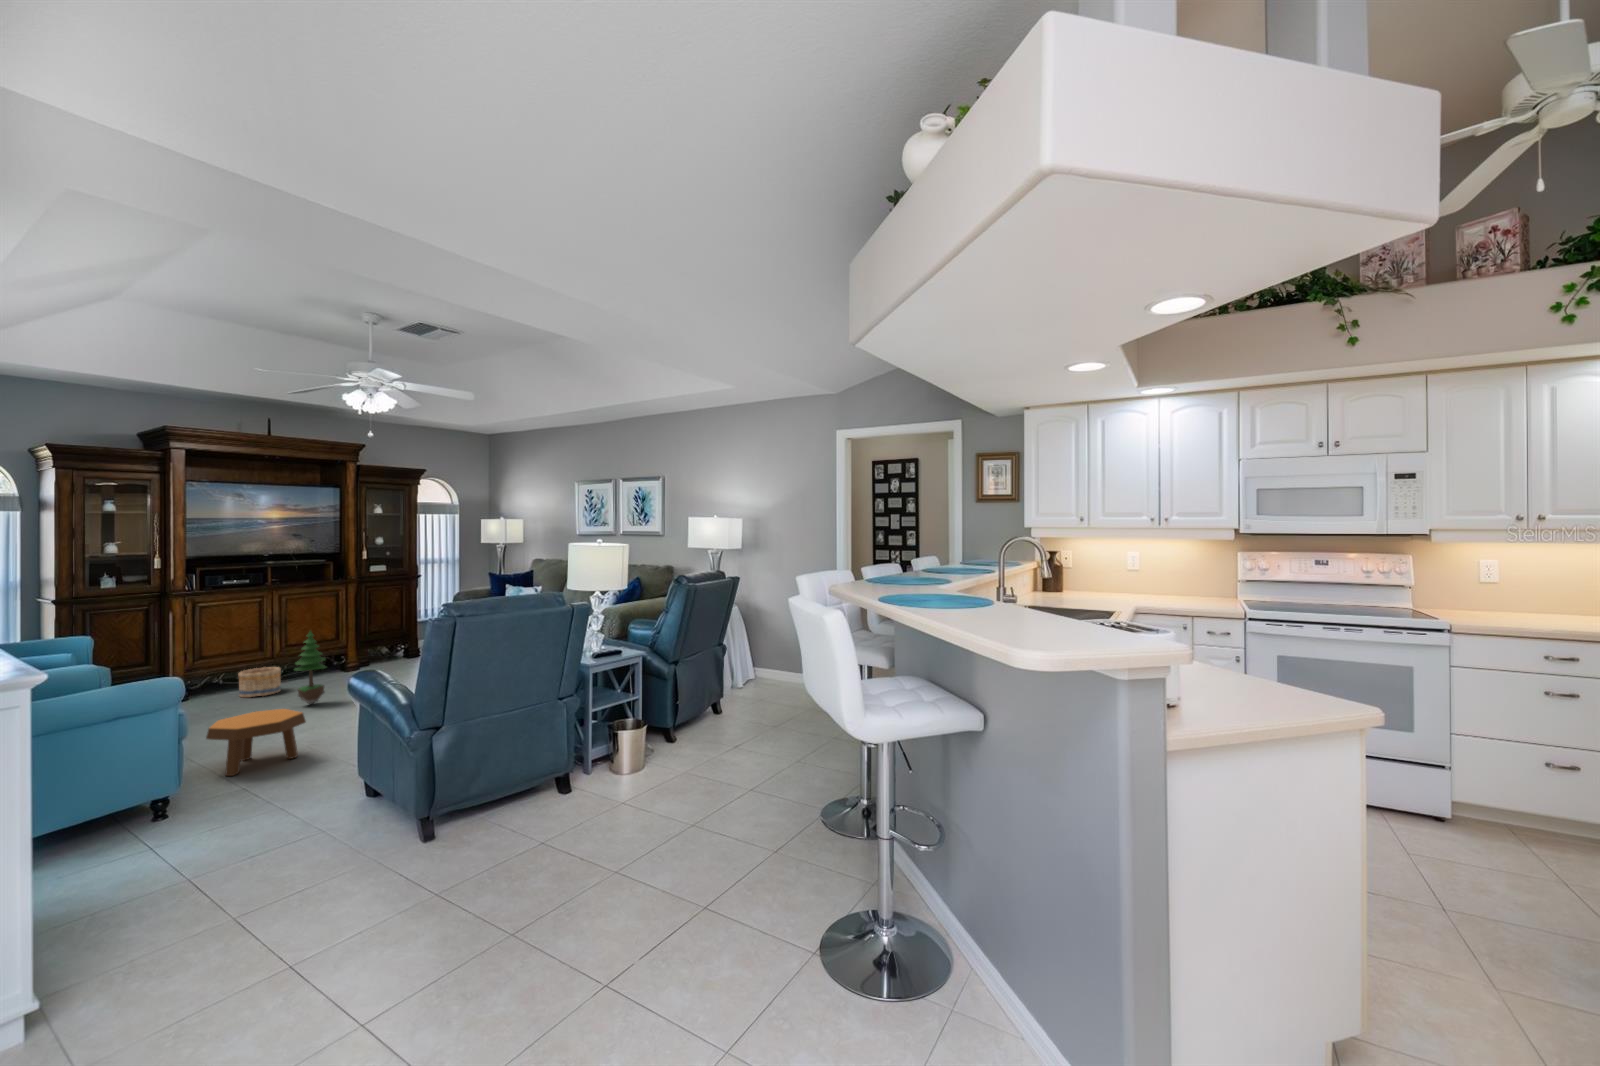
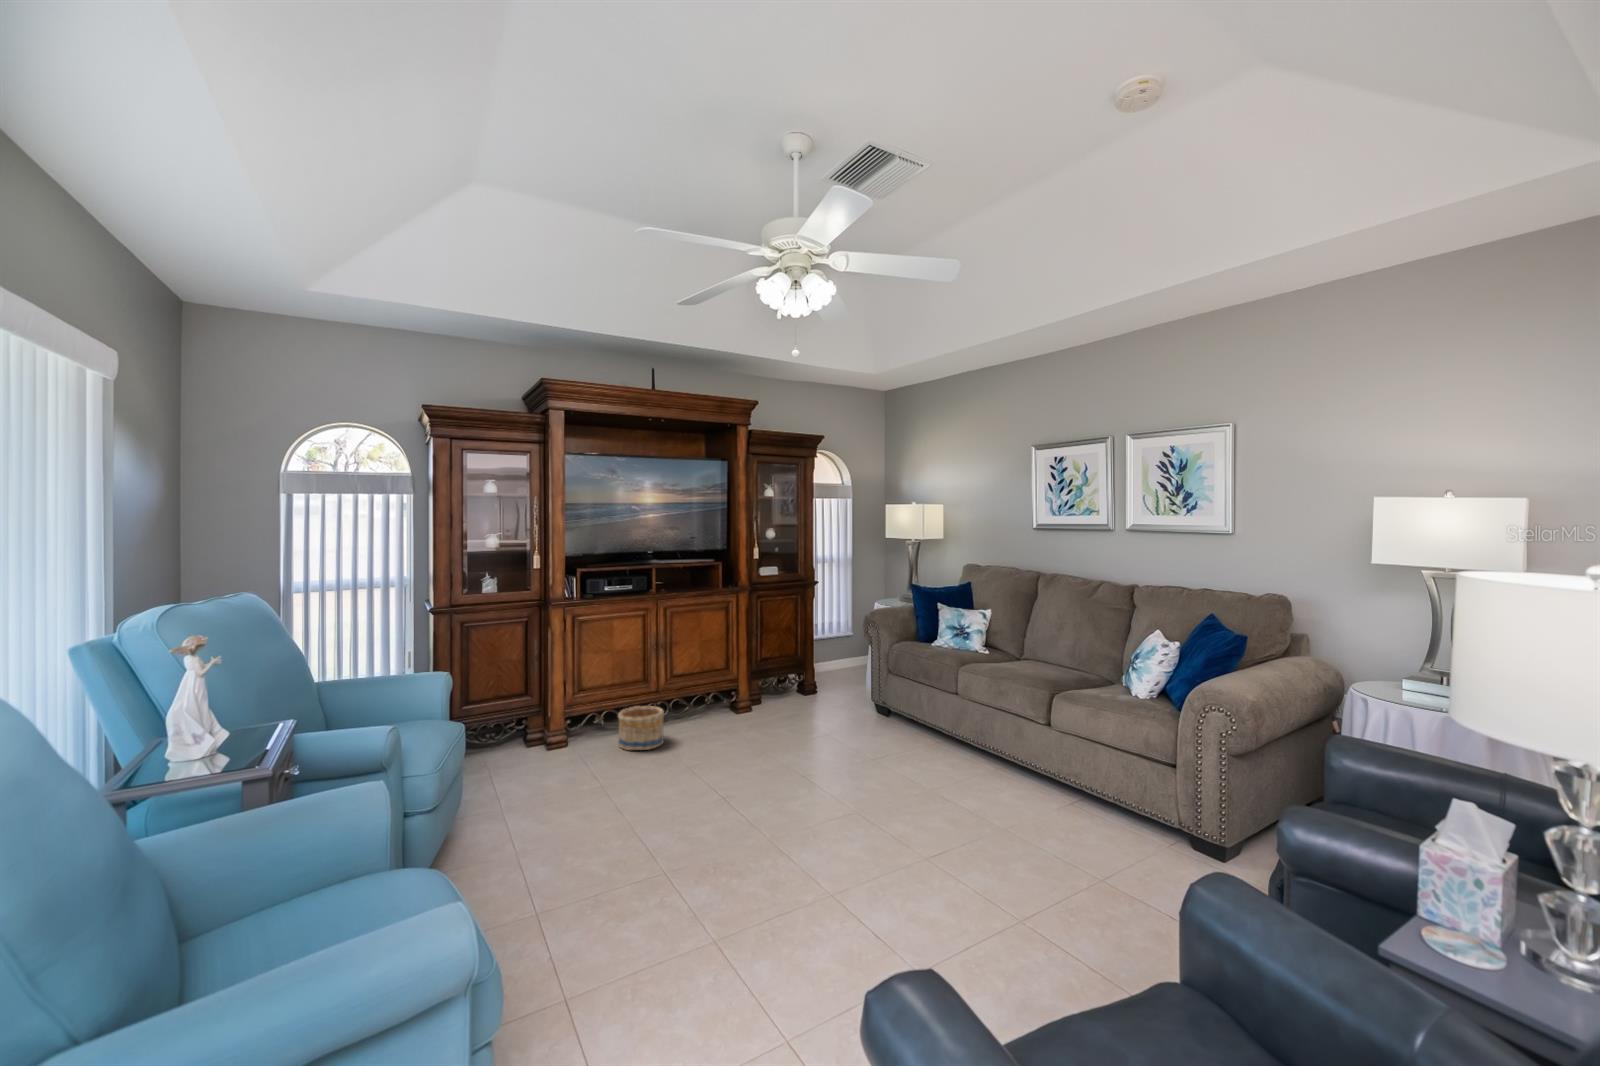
potted tree: present [295,631,326,705] -> none [679,671,721,786]
footstool: present [206,709,306,776] -> none [554,850,706,1015]

